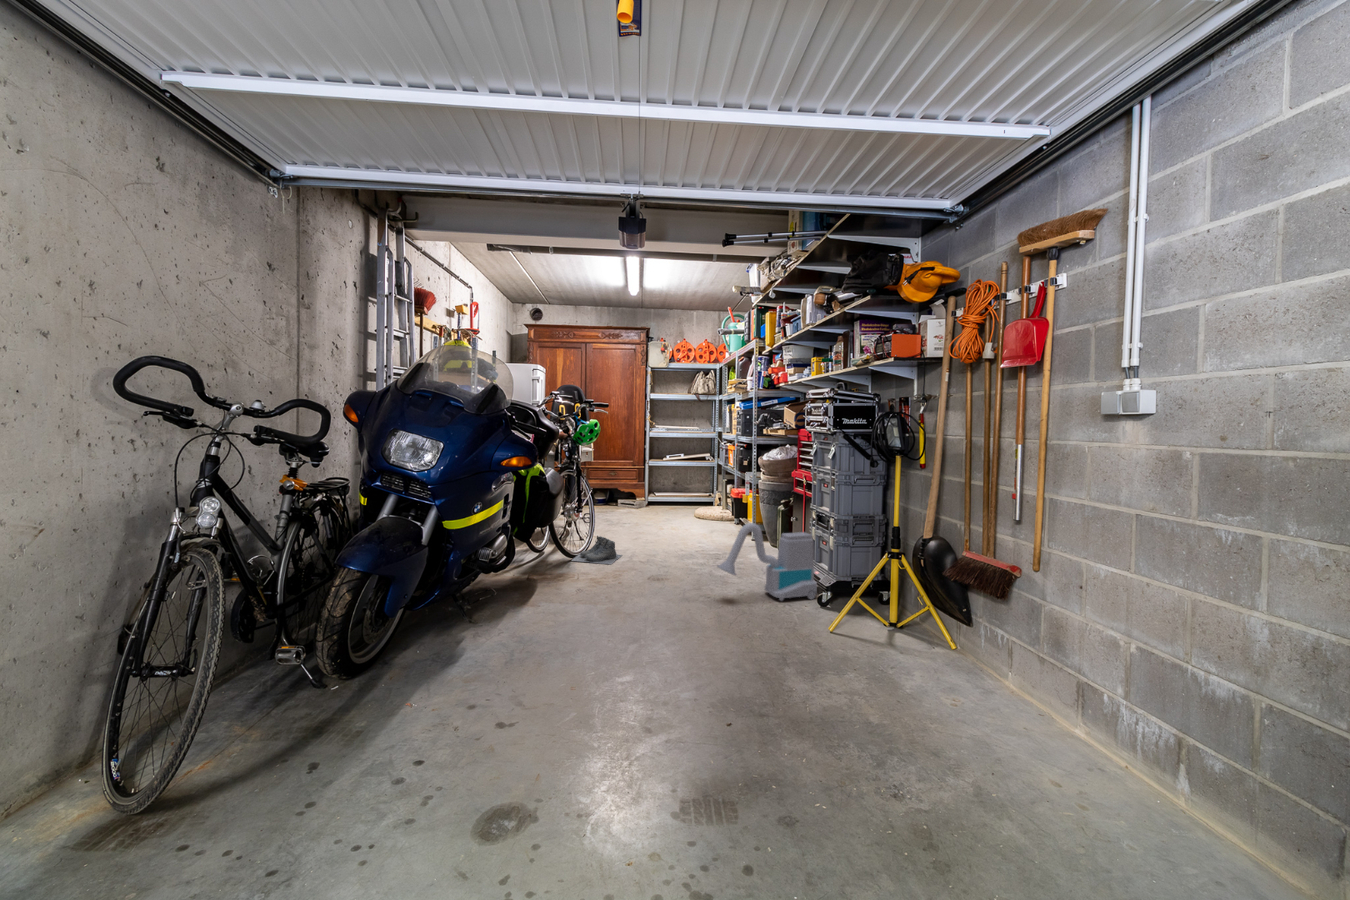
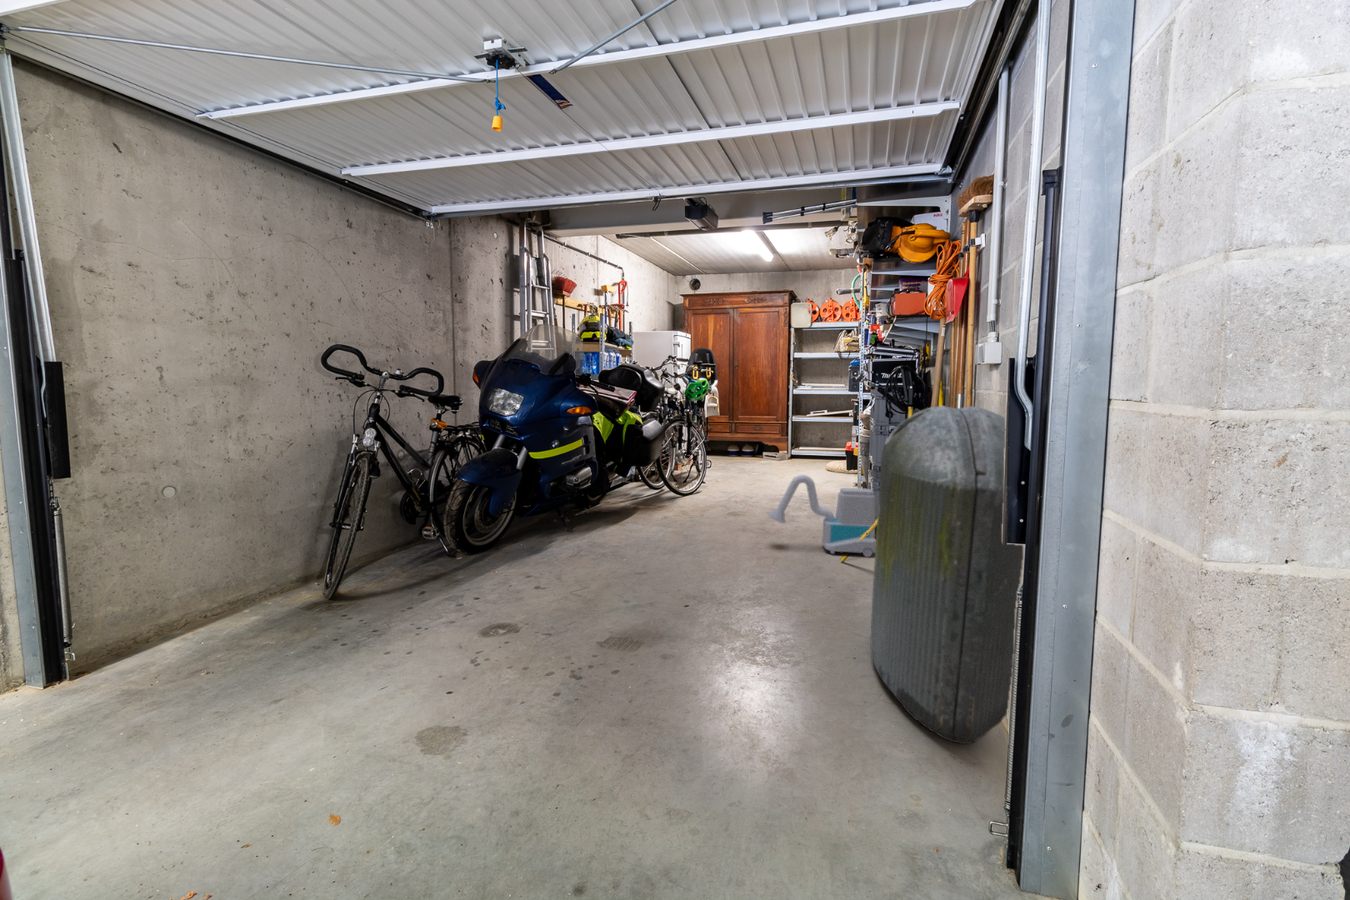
trash can: none [895,458,1079,767] -> present [870,406,1023,744]
boots: present [571,536,622,565] -> none [675,481,723,506]

